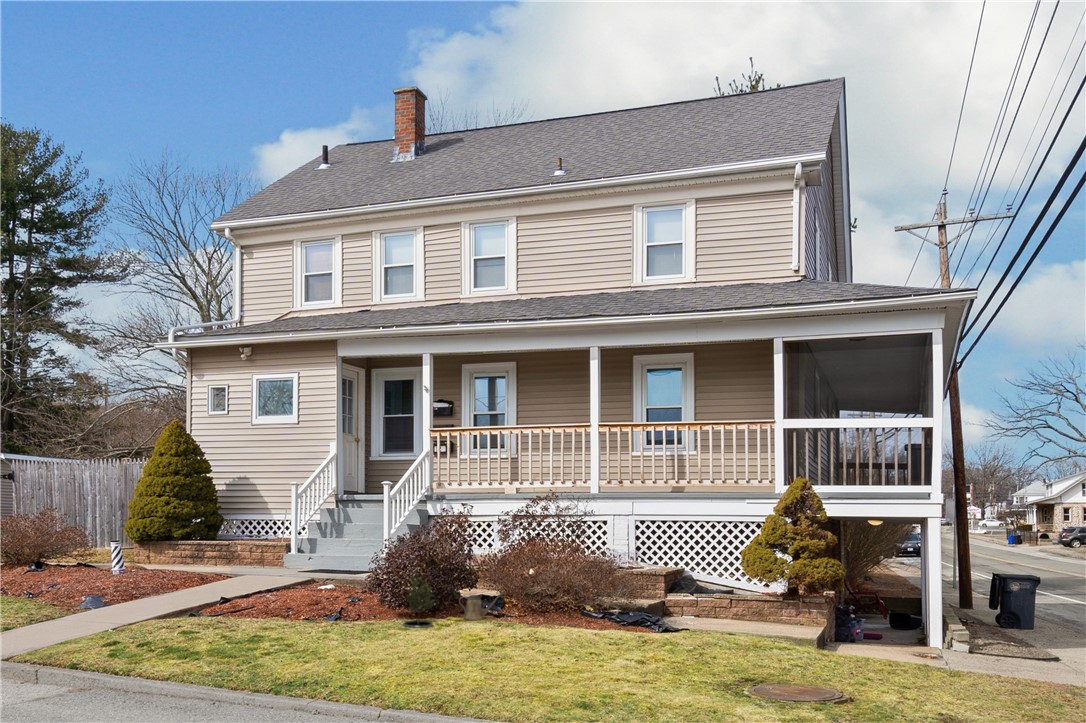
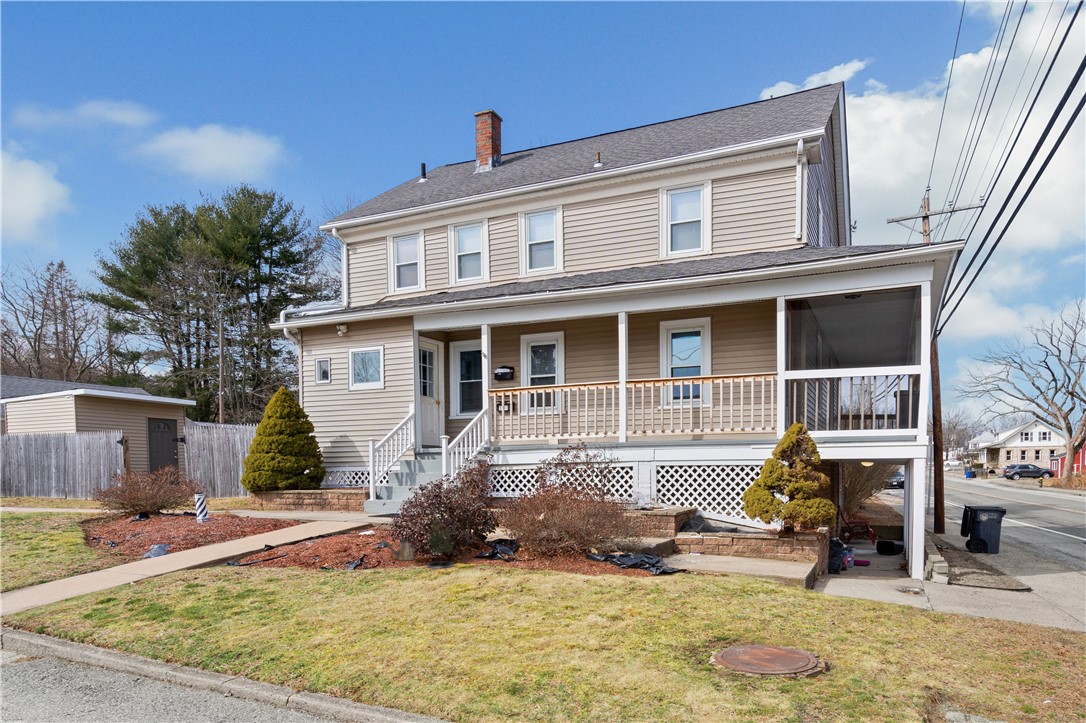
watering can: present [459,594,502,620] -> present [382,539,415,561]

